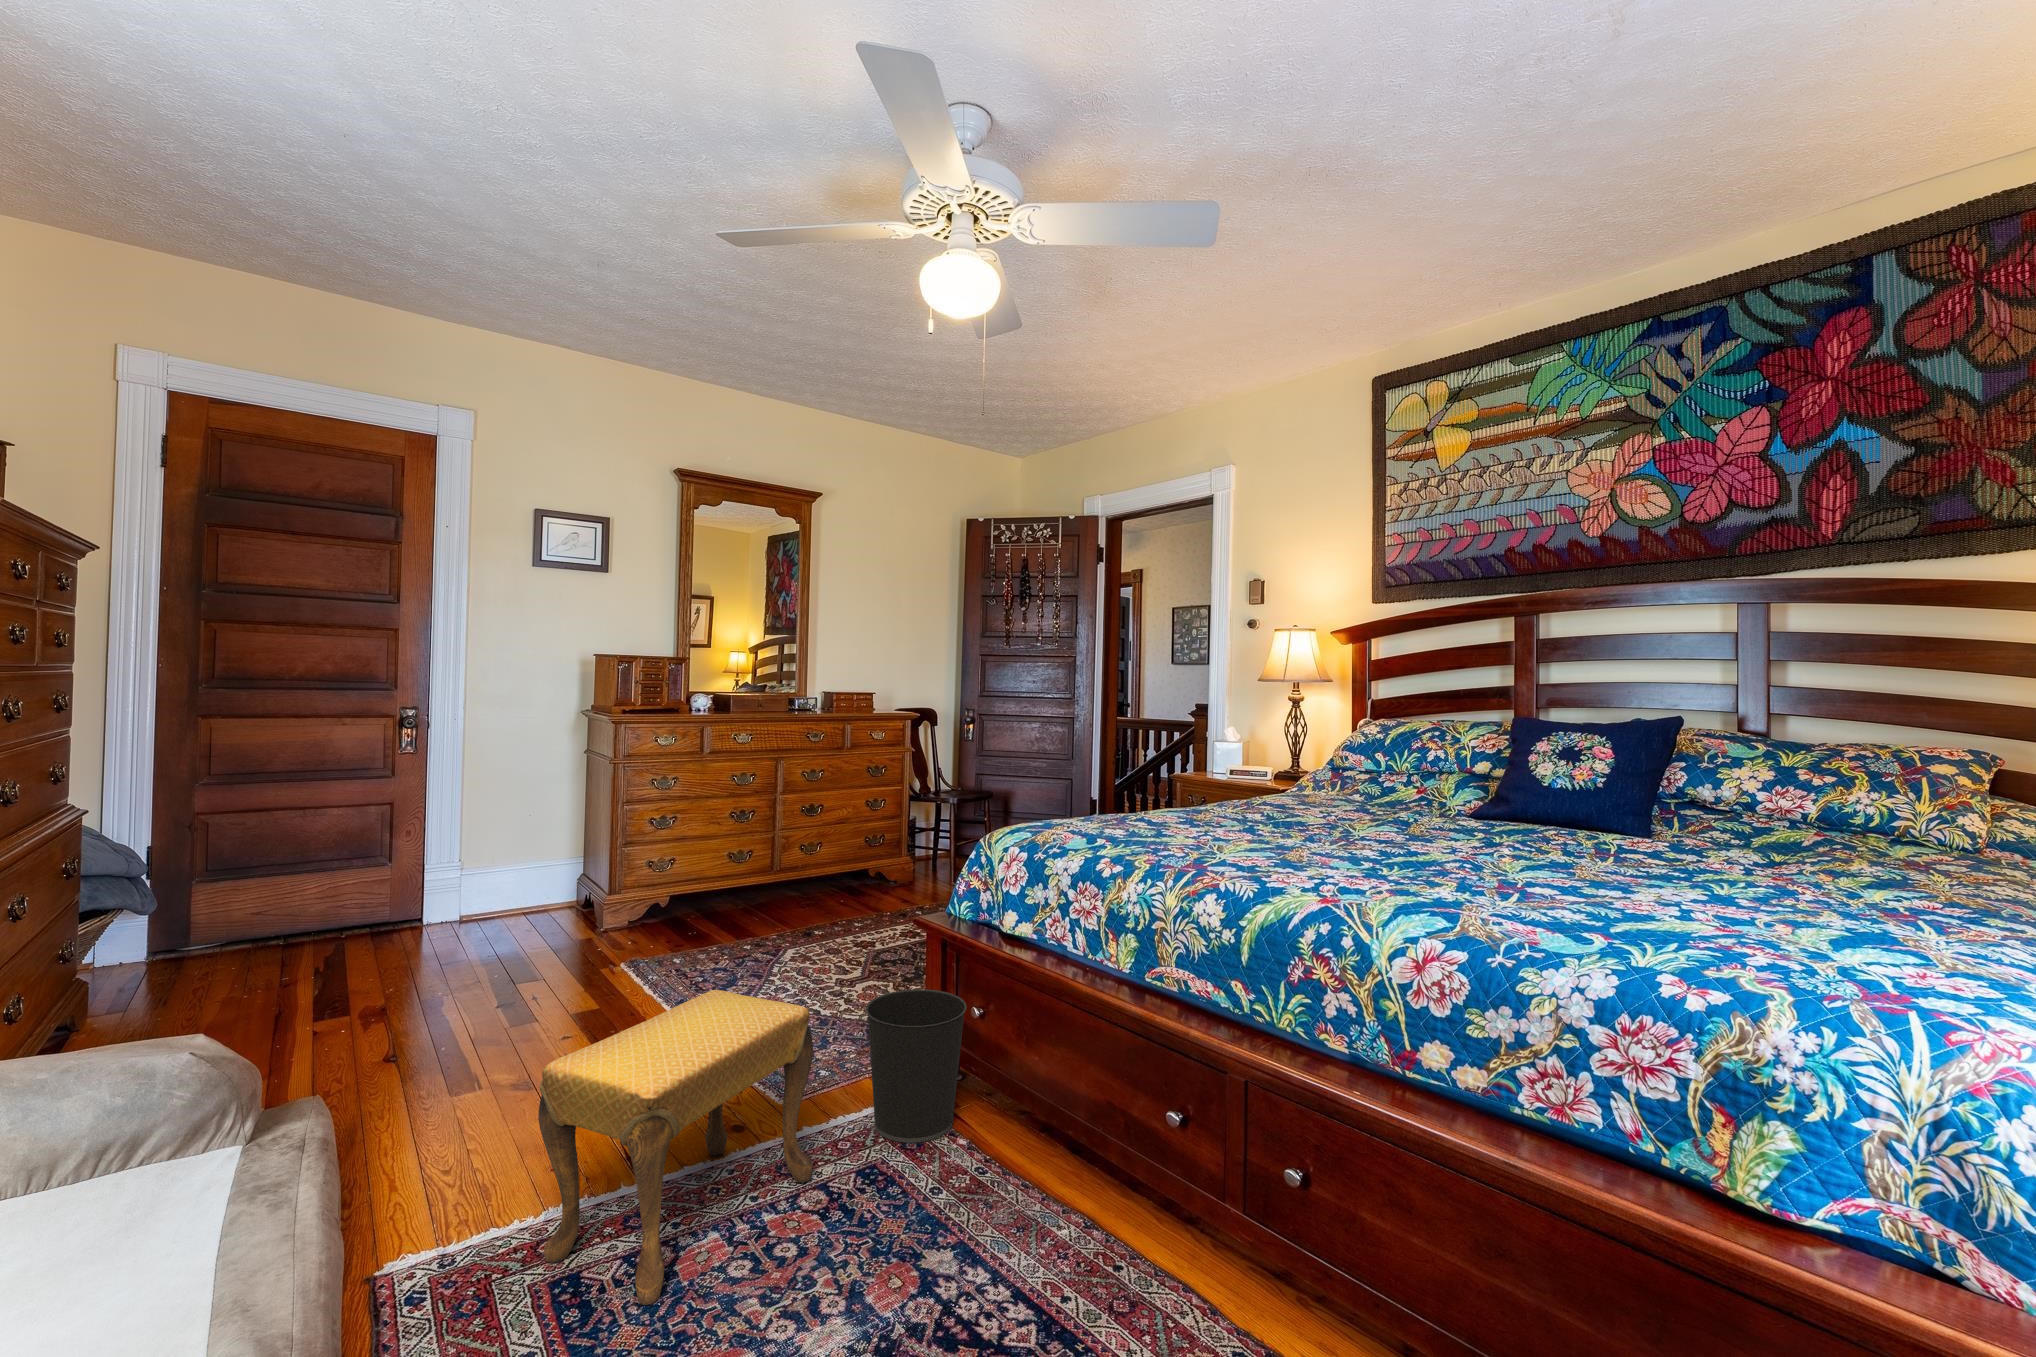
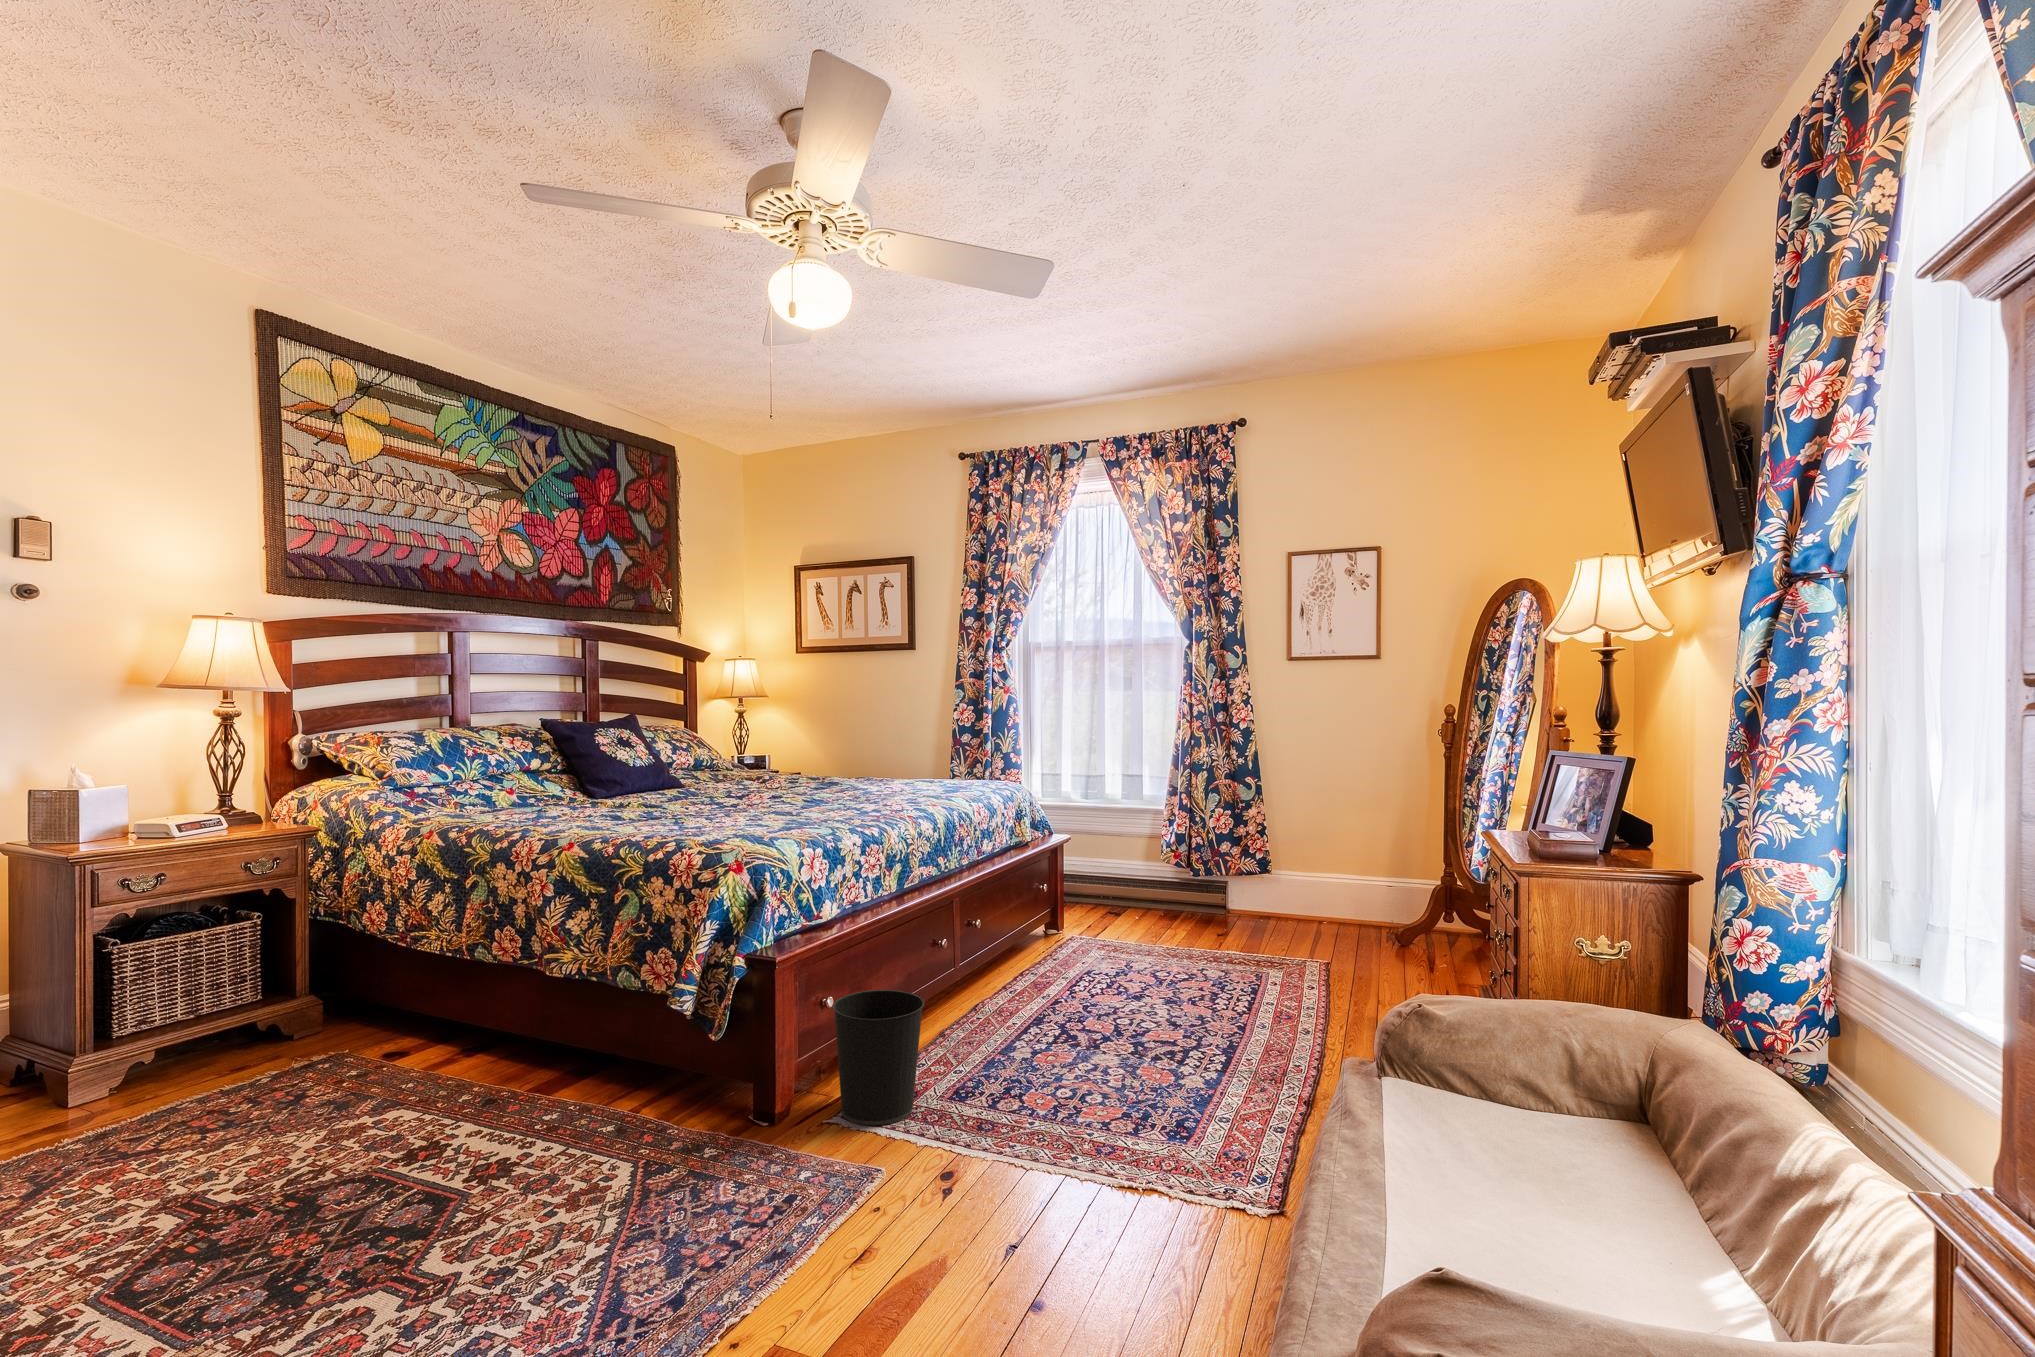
footstool: present [539,990,813,1305] -> none [990,978,1185,1170]

